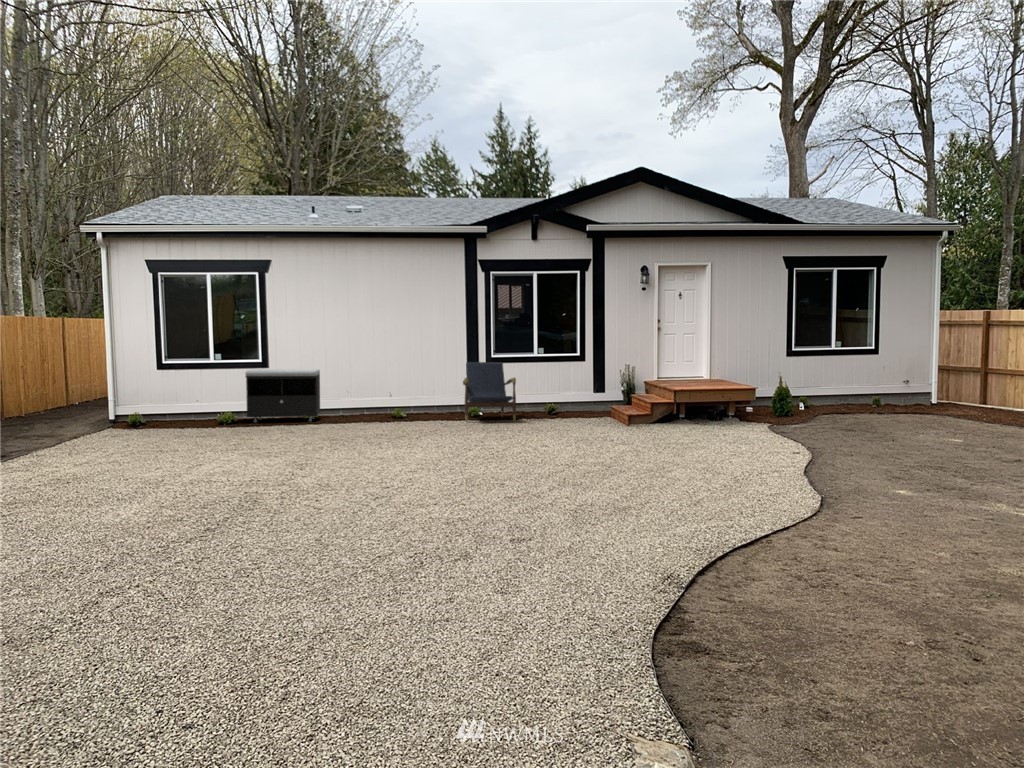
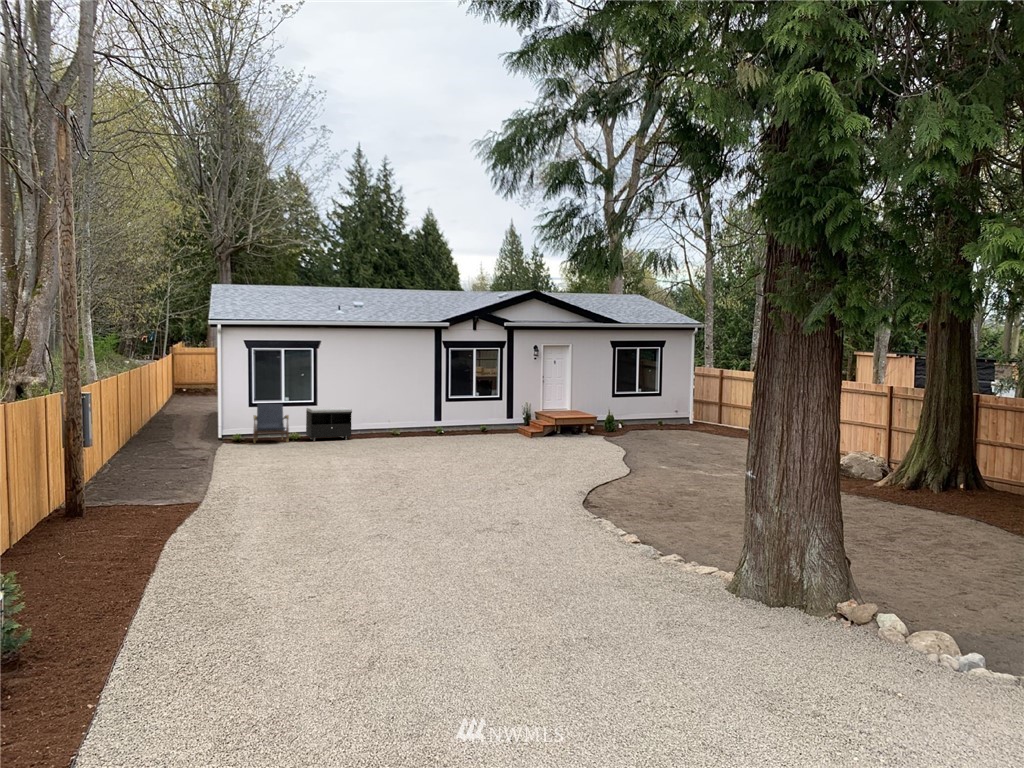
lounge chair: present [463,362,516,422] -> present [253,404,289,443]

